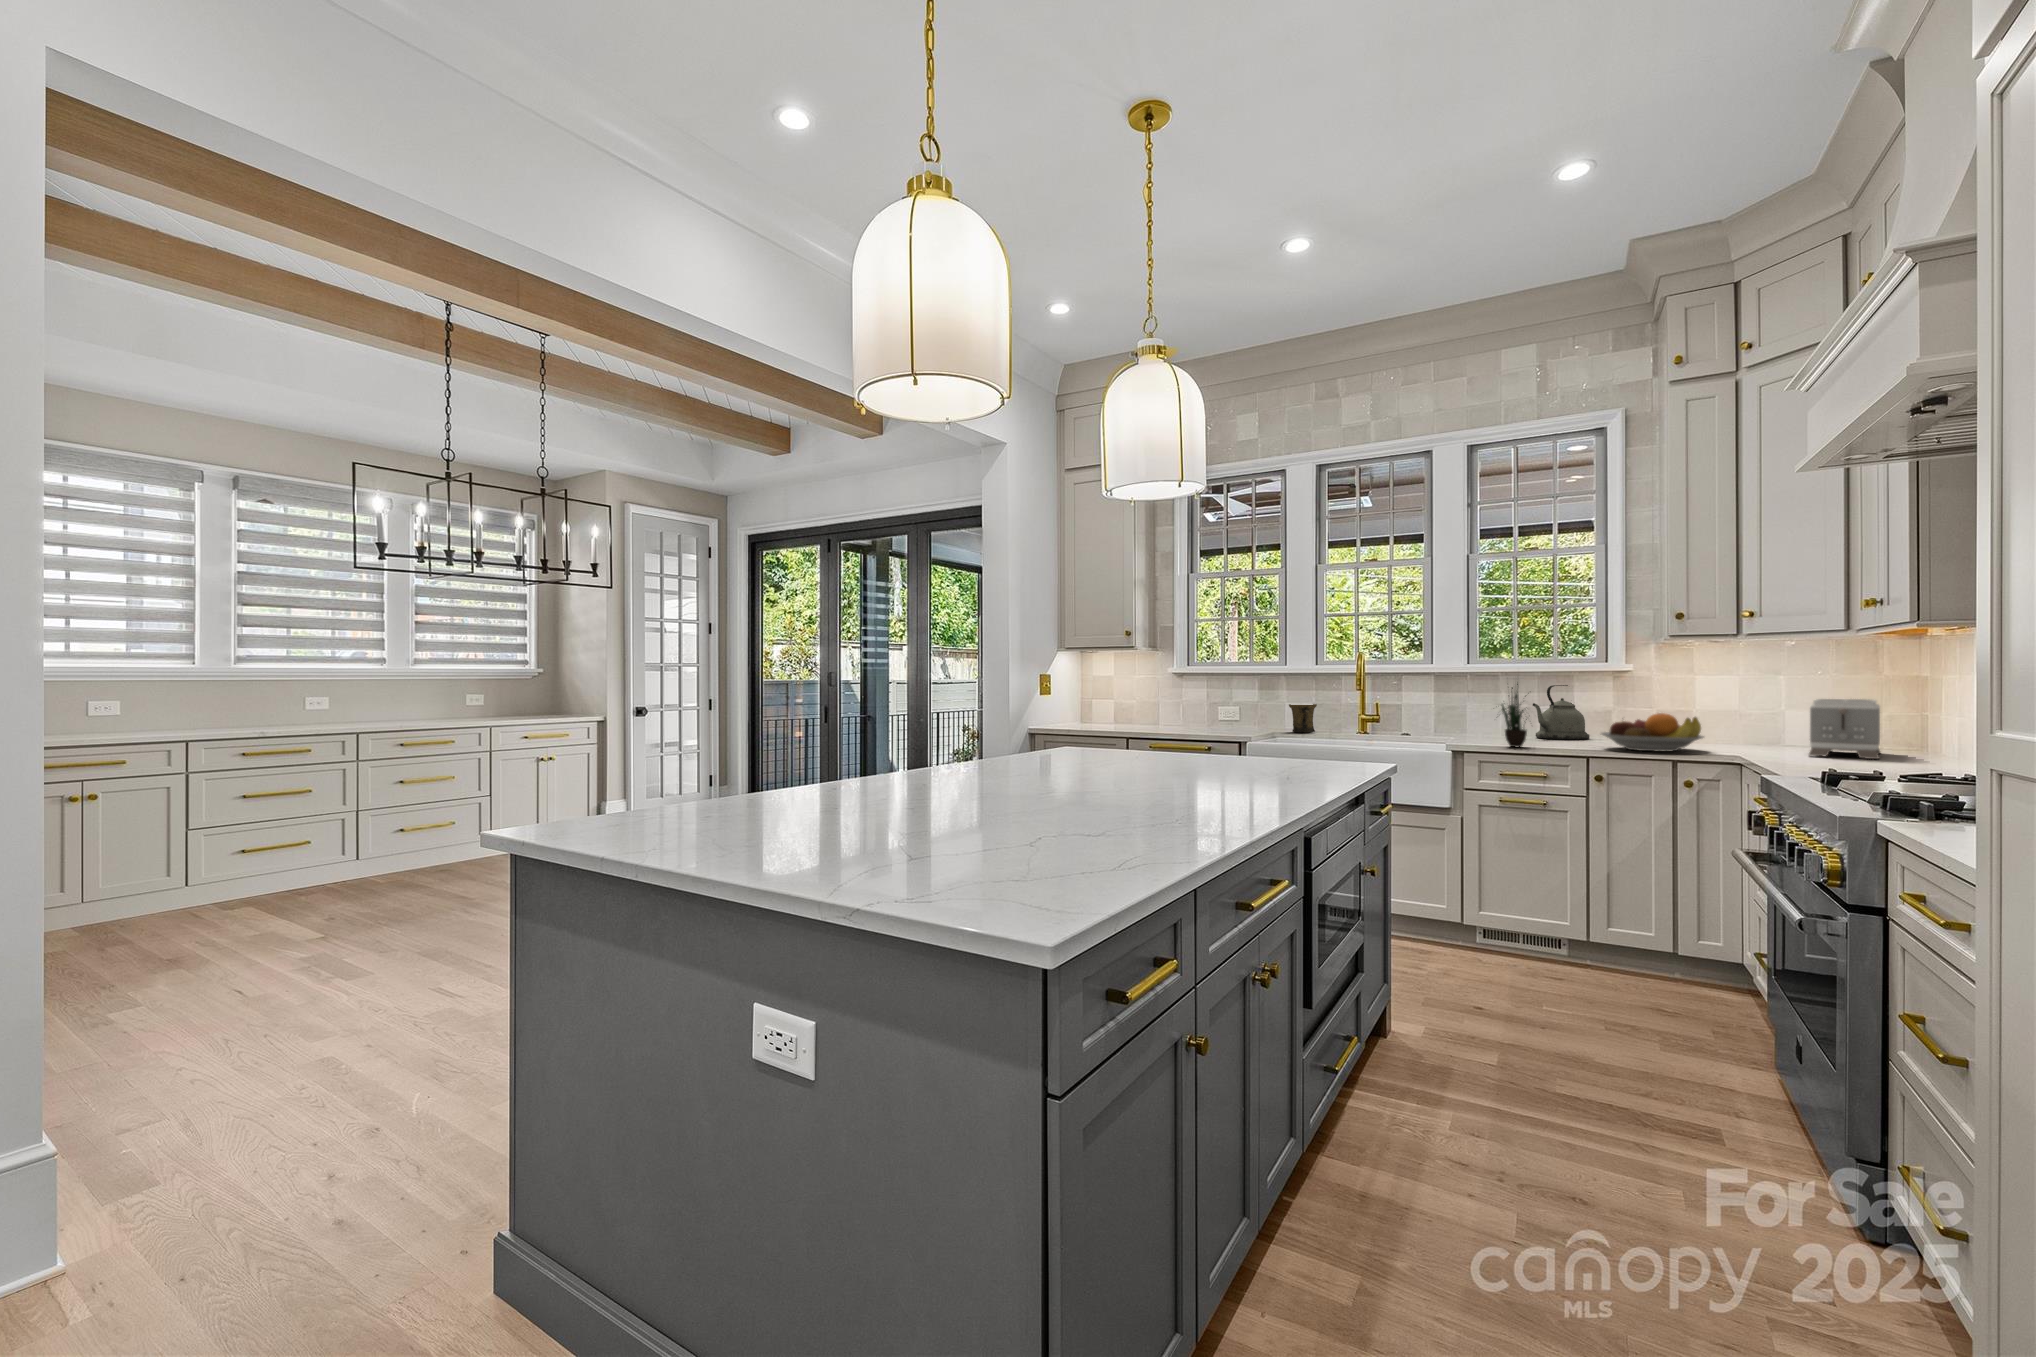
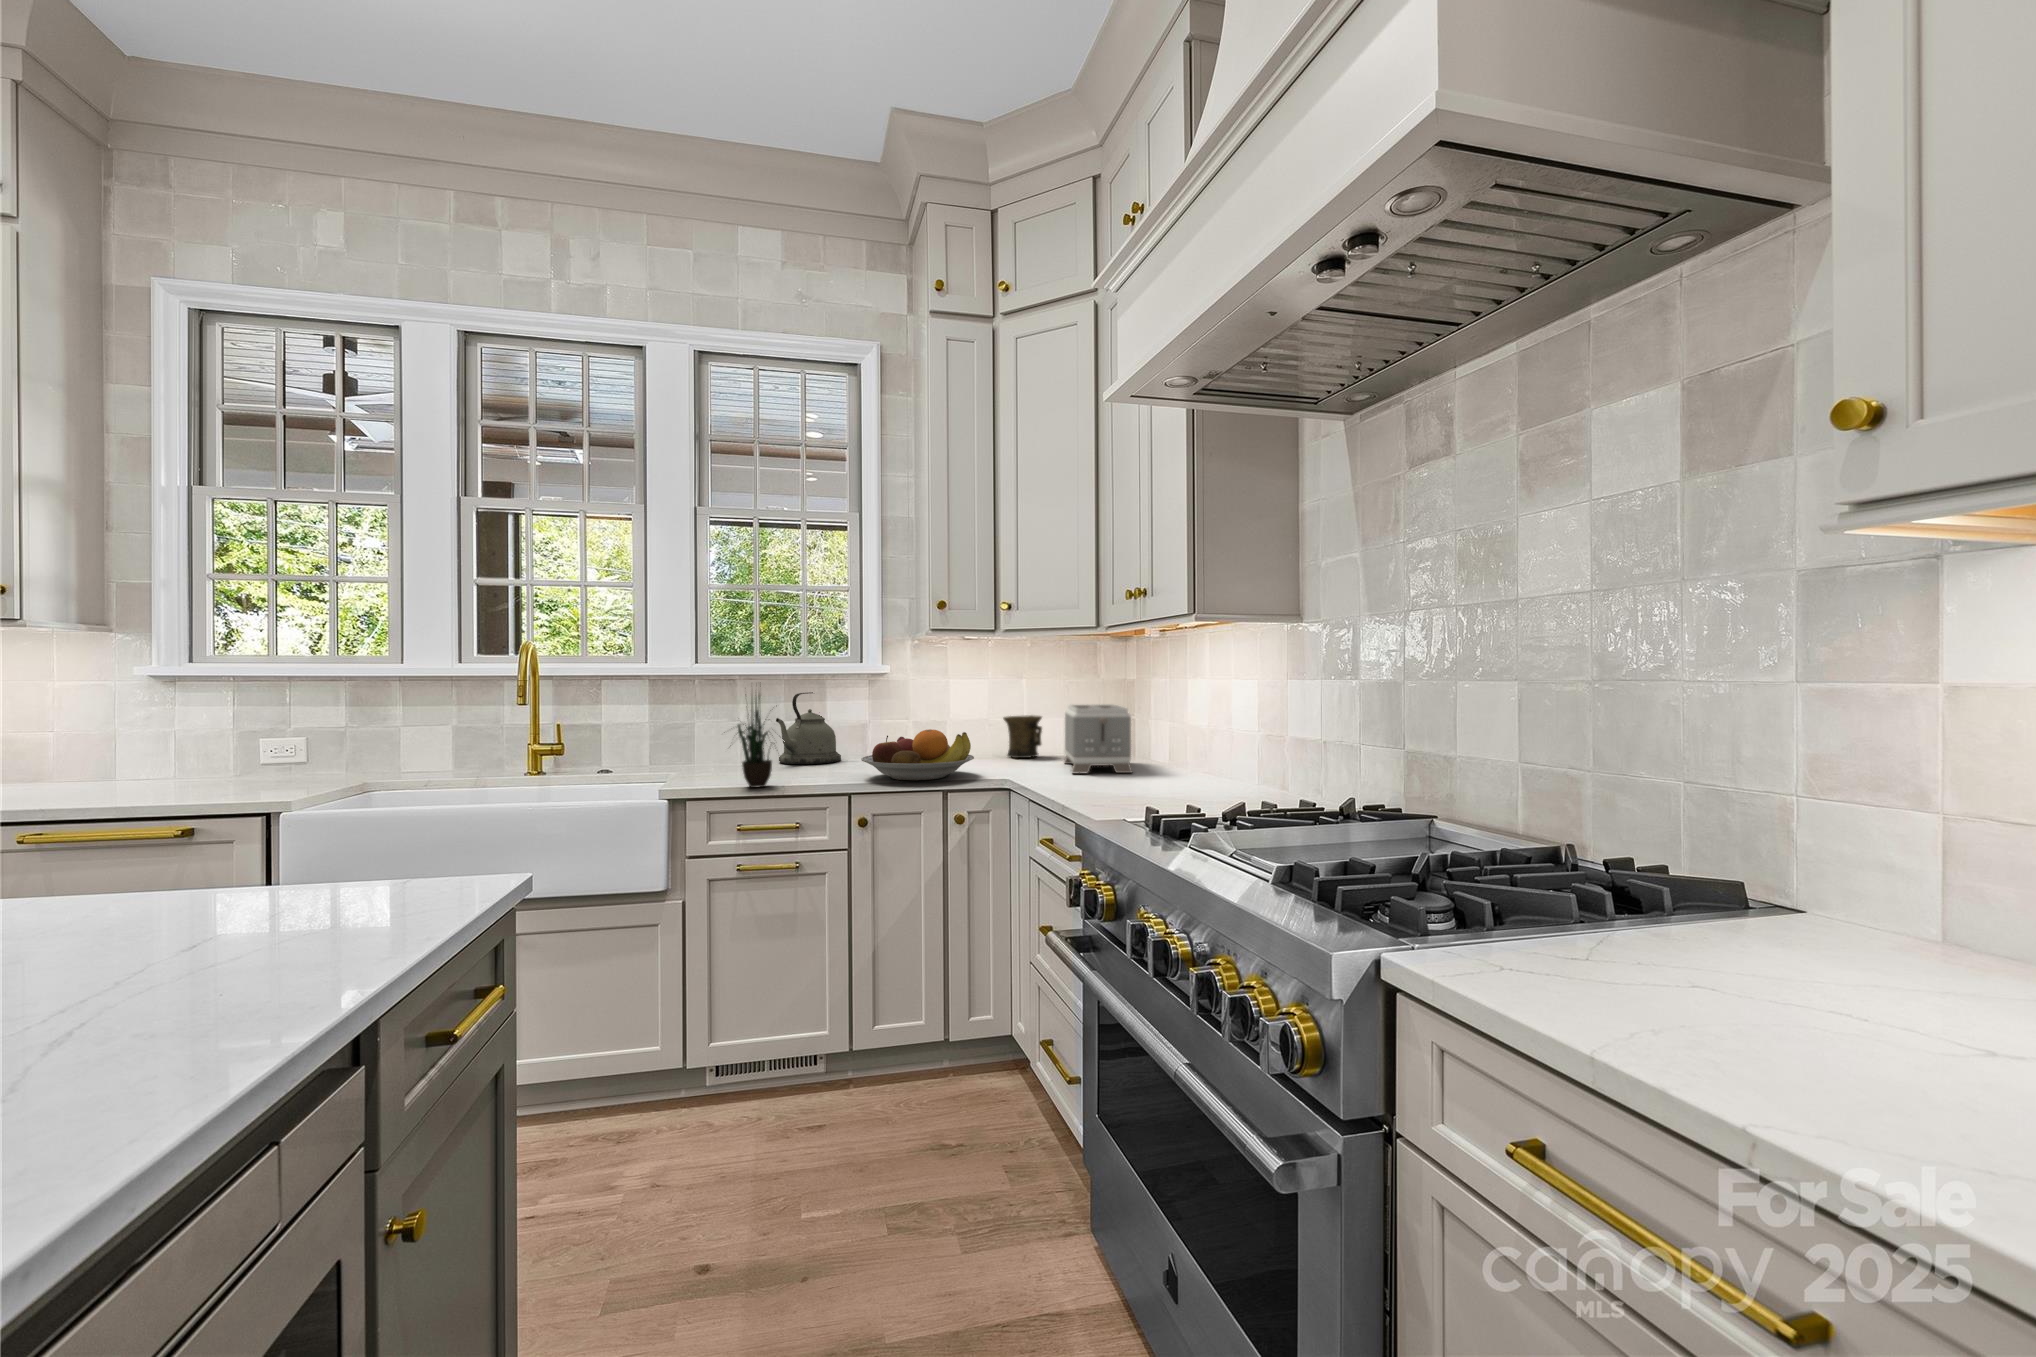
mug: present [1289,704,1317,732] -> present [1003,715,1042,758]

